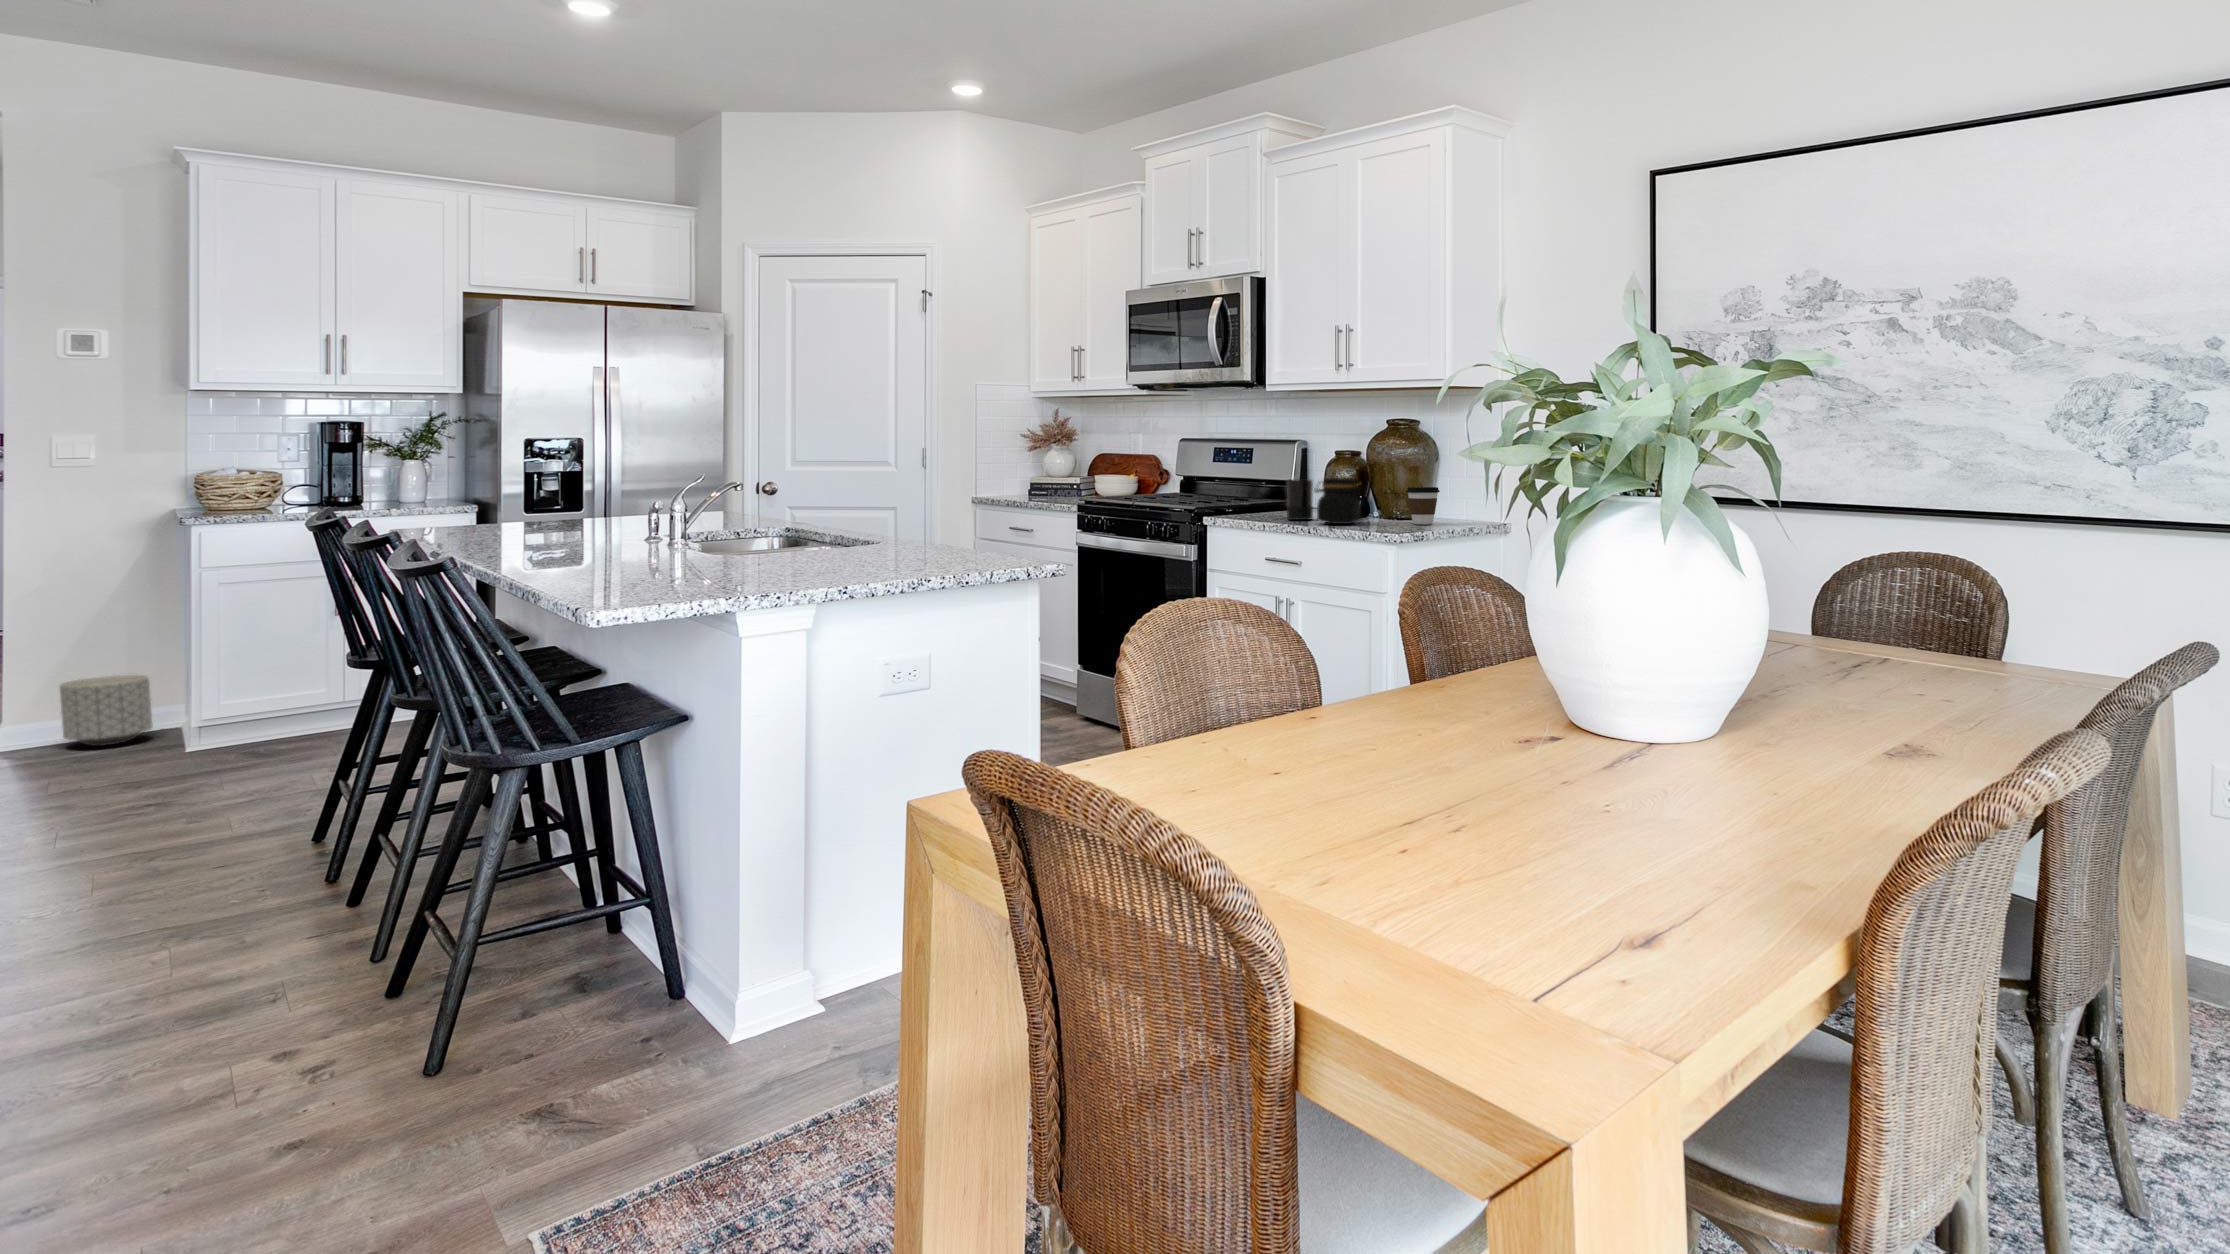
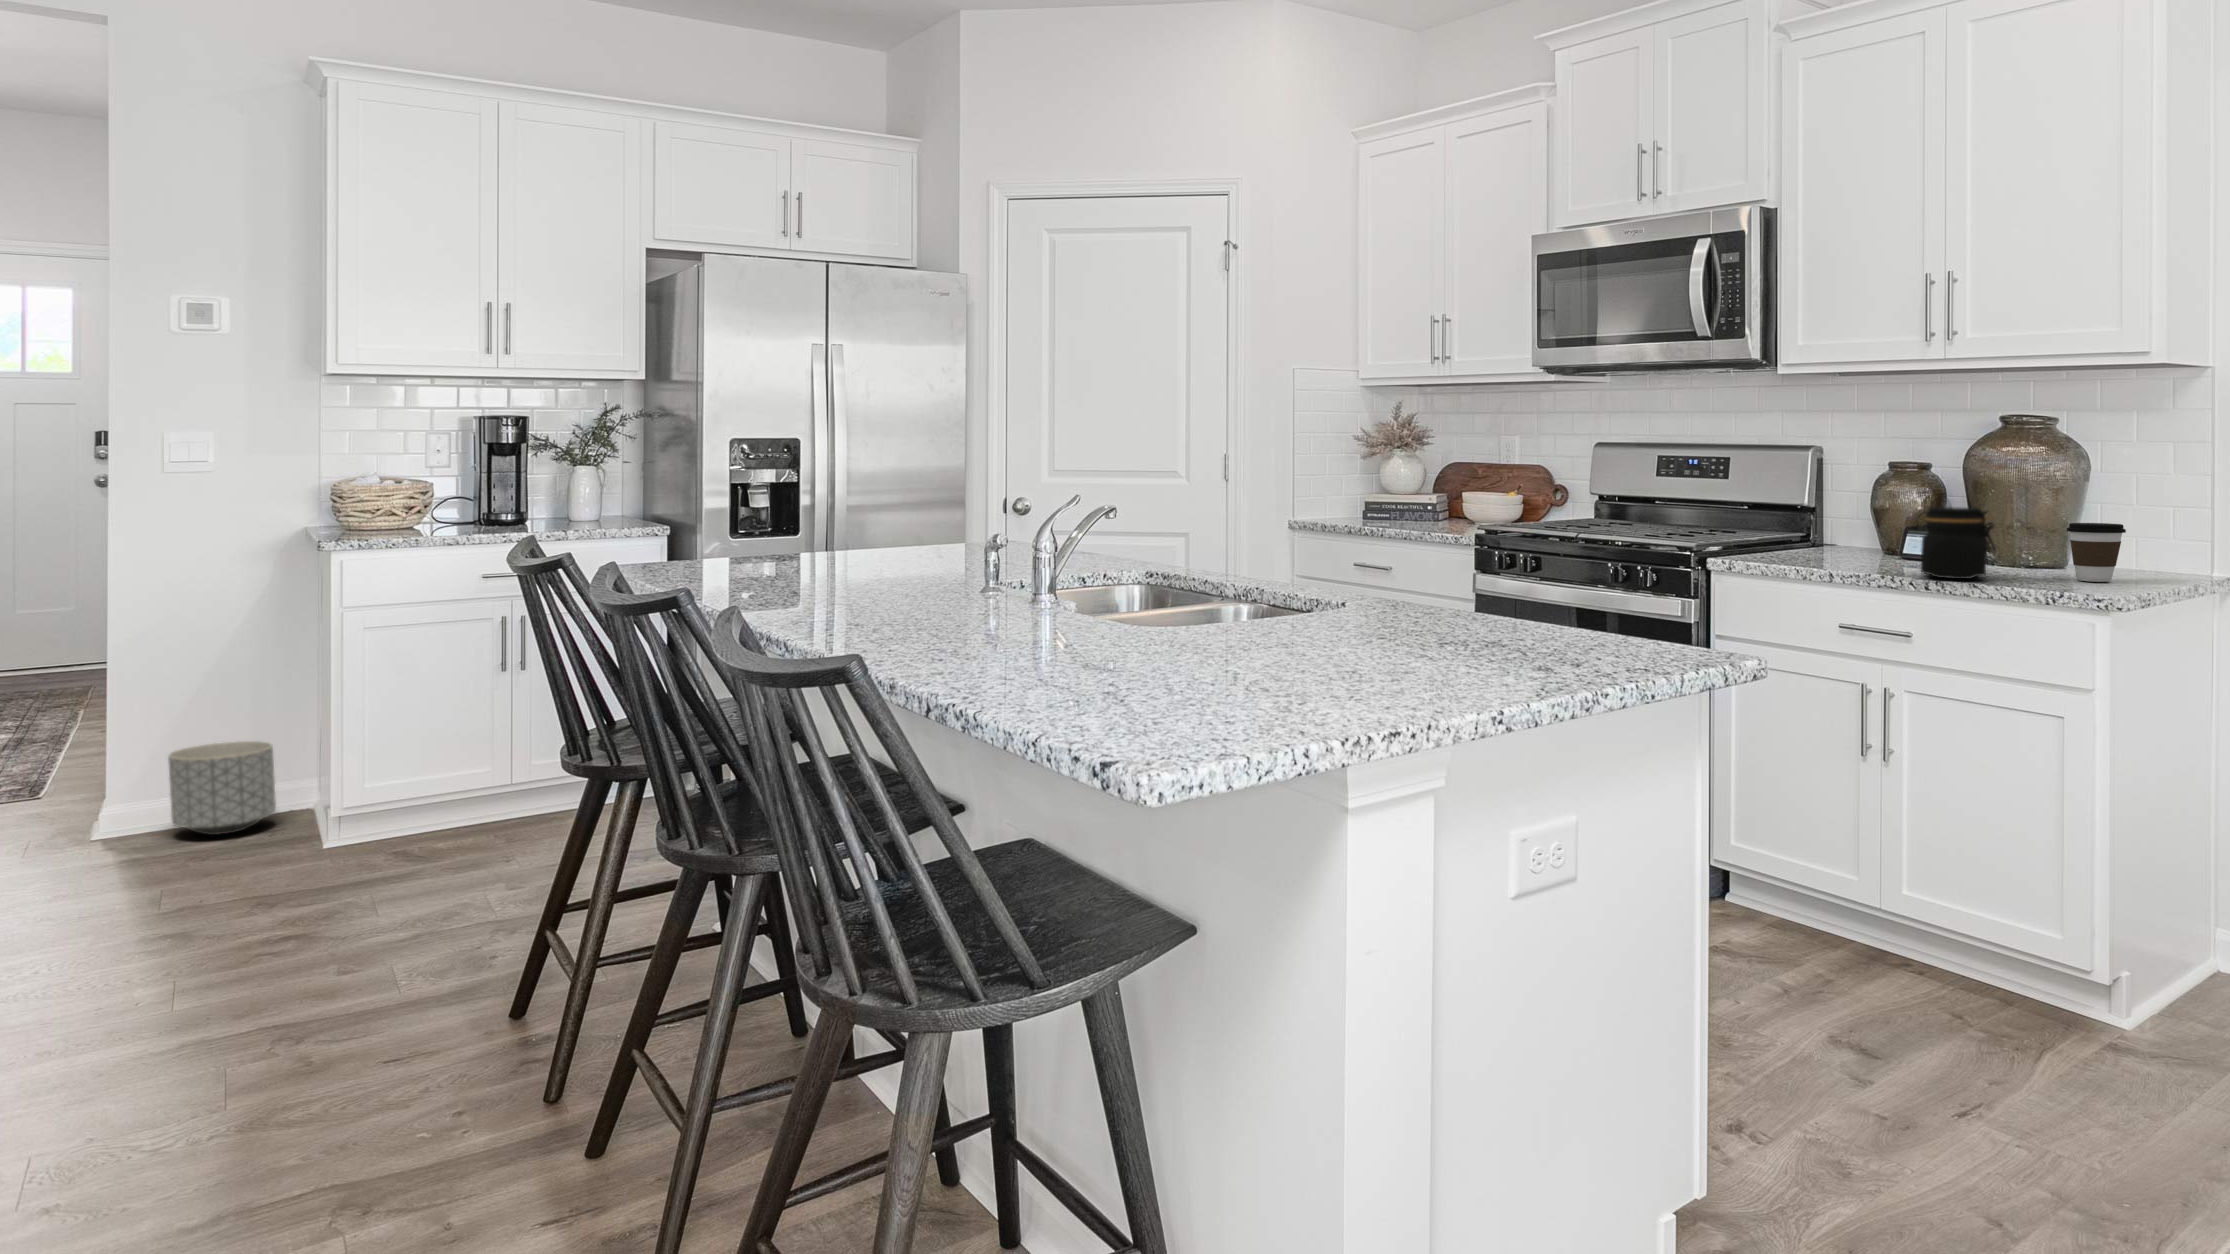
candle: present [1287,479,1313,520] -> none [1849,502,1892,569]

